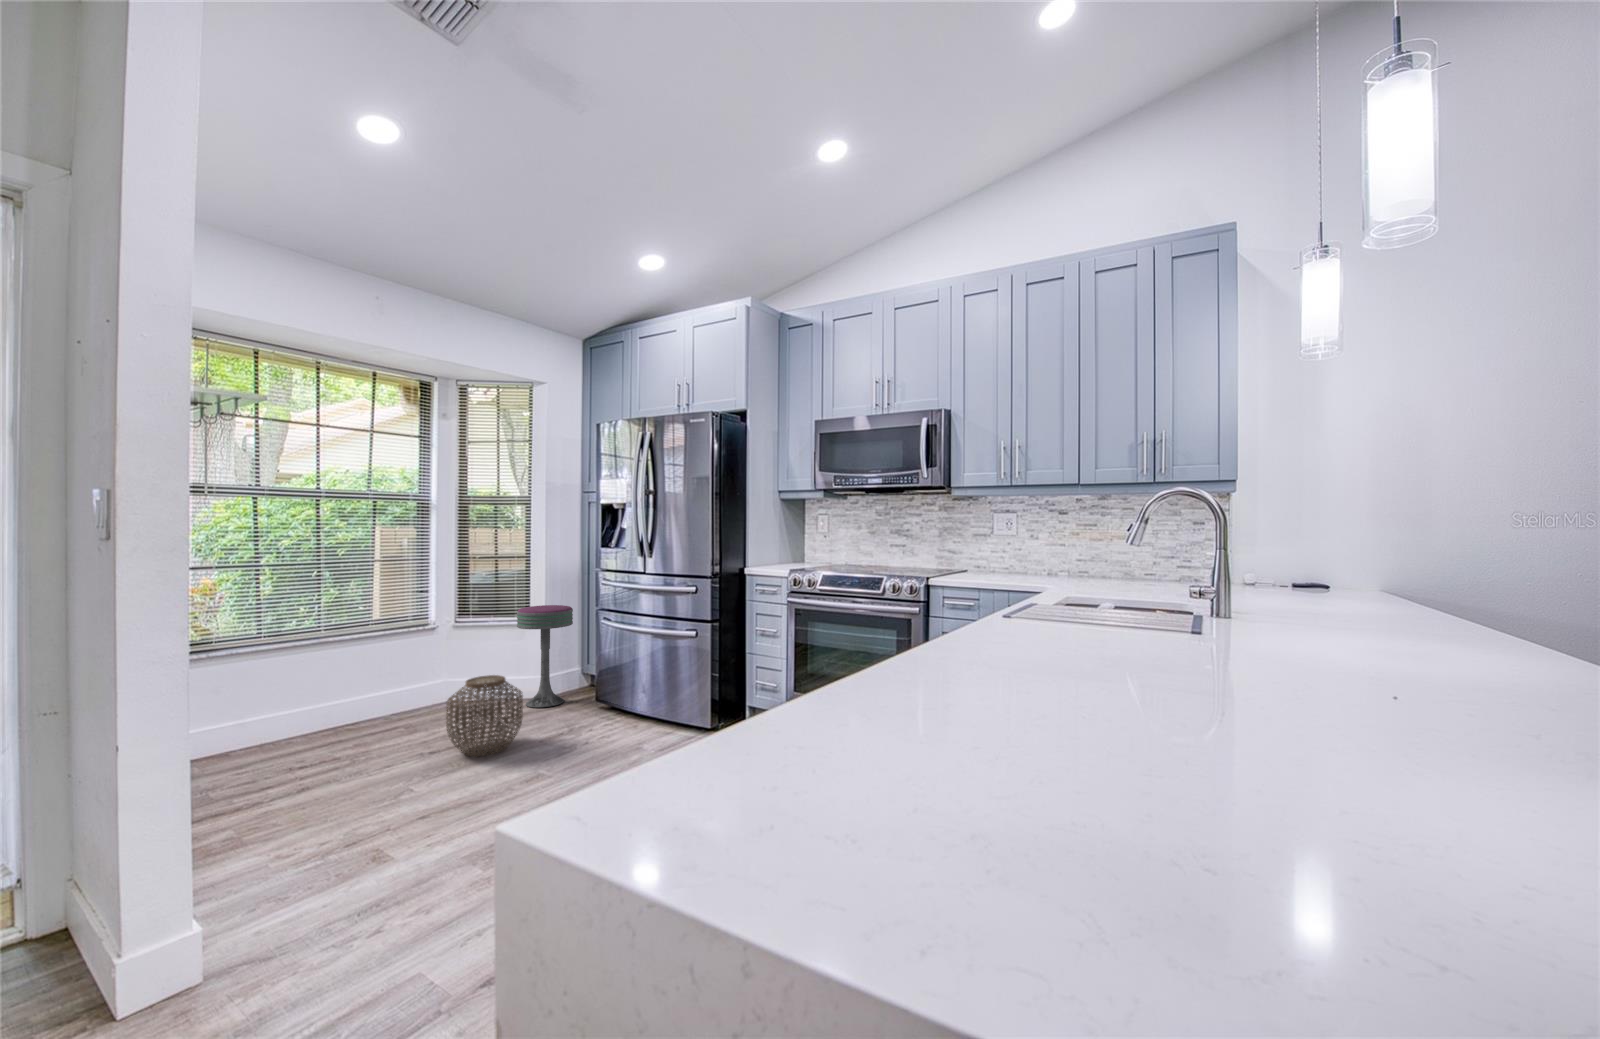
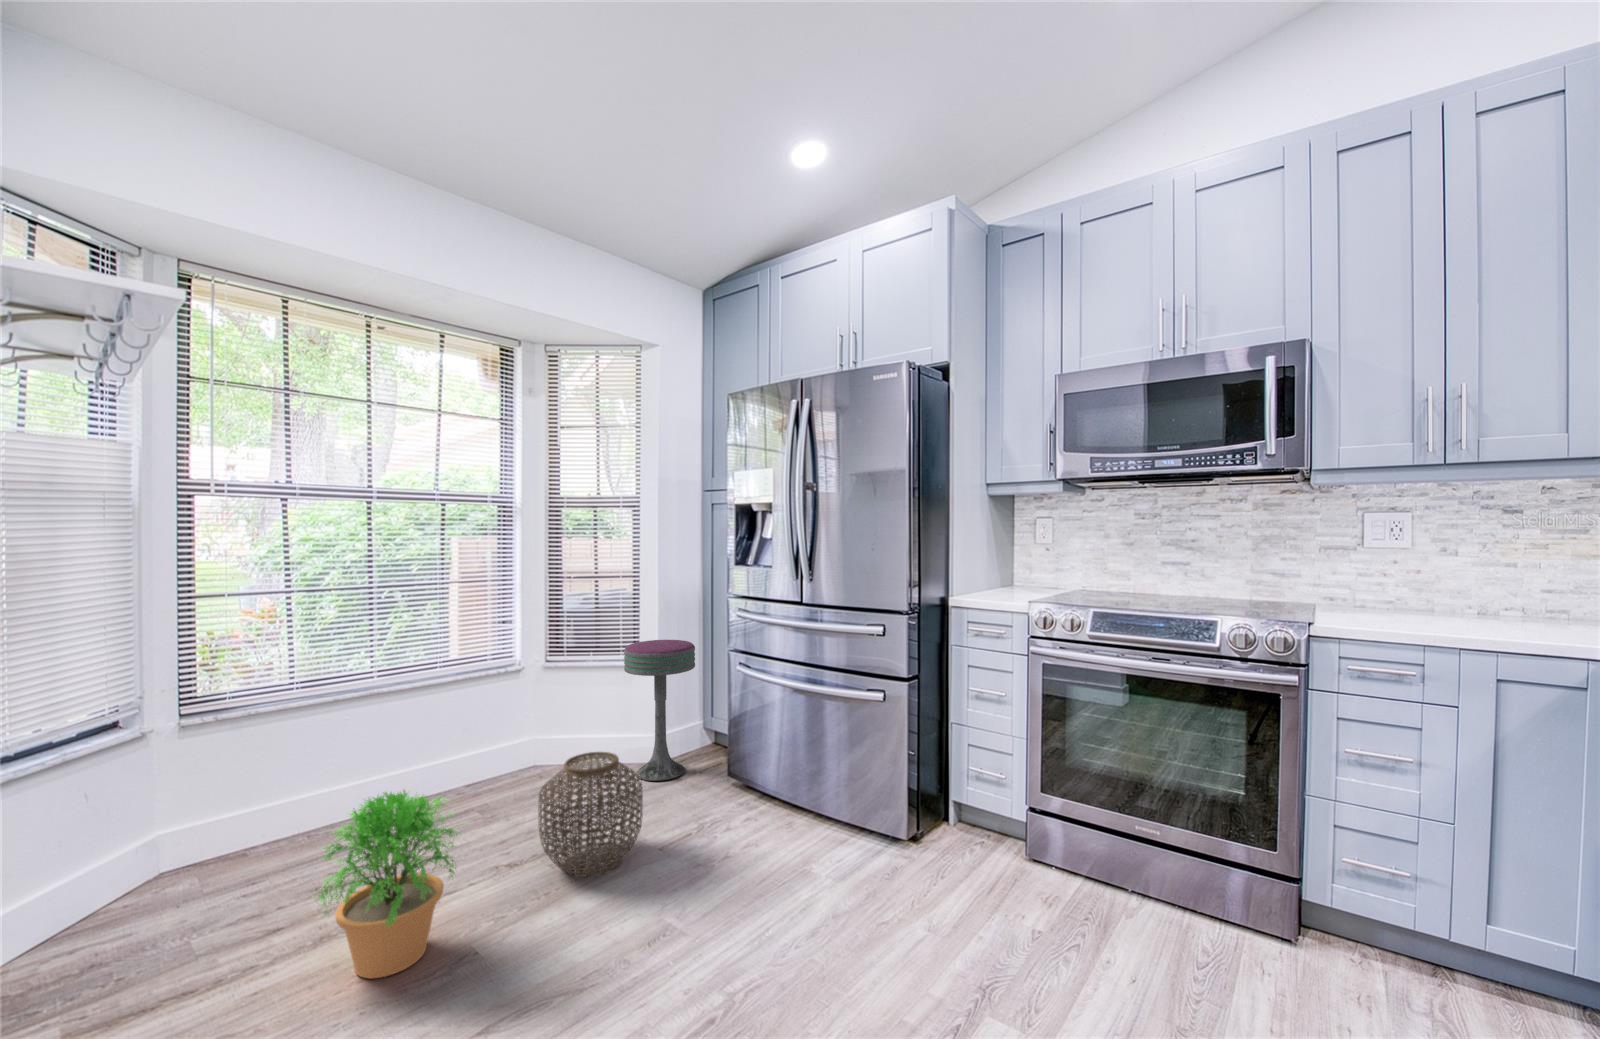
potted plant: none [289,688,397,805] -> present [317,790,458,979]

